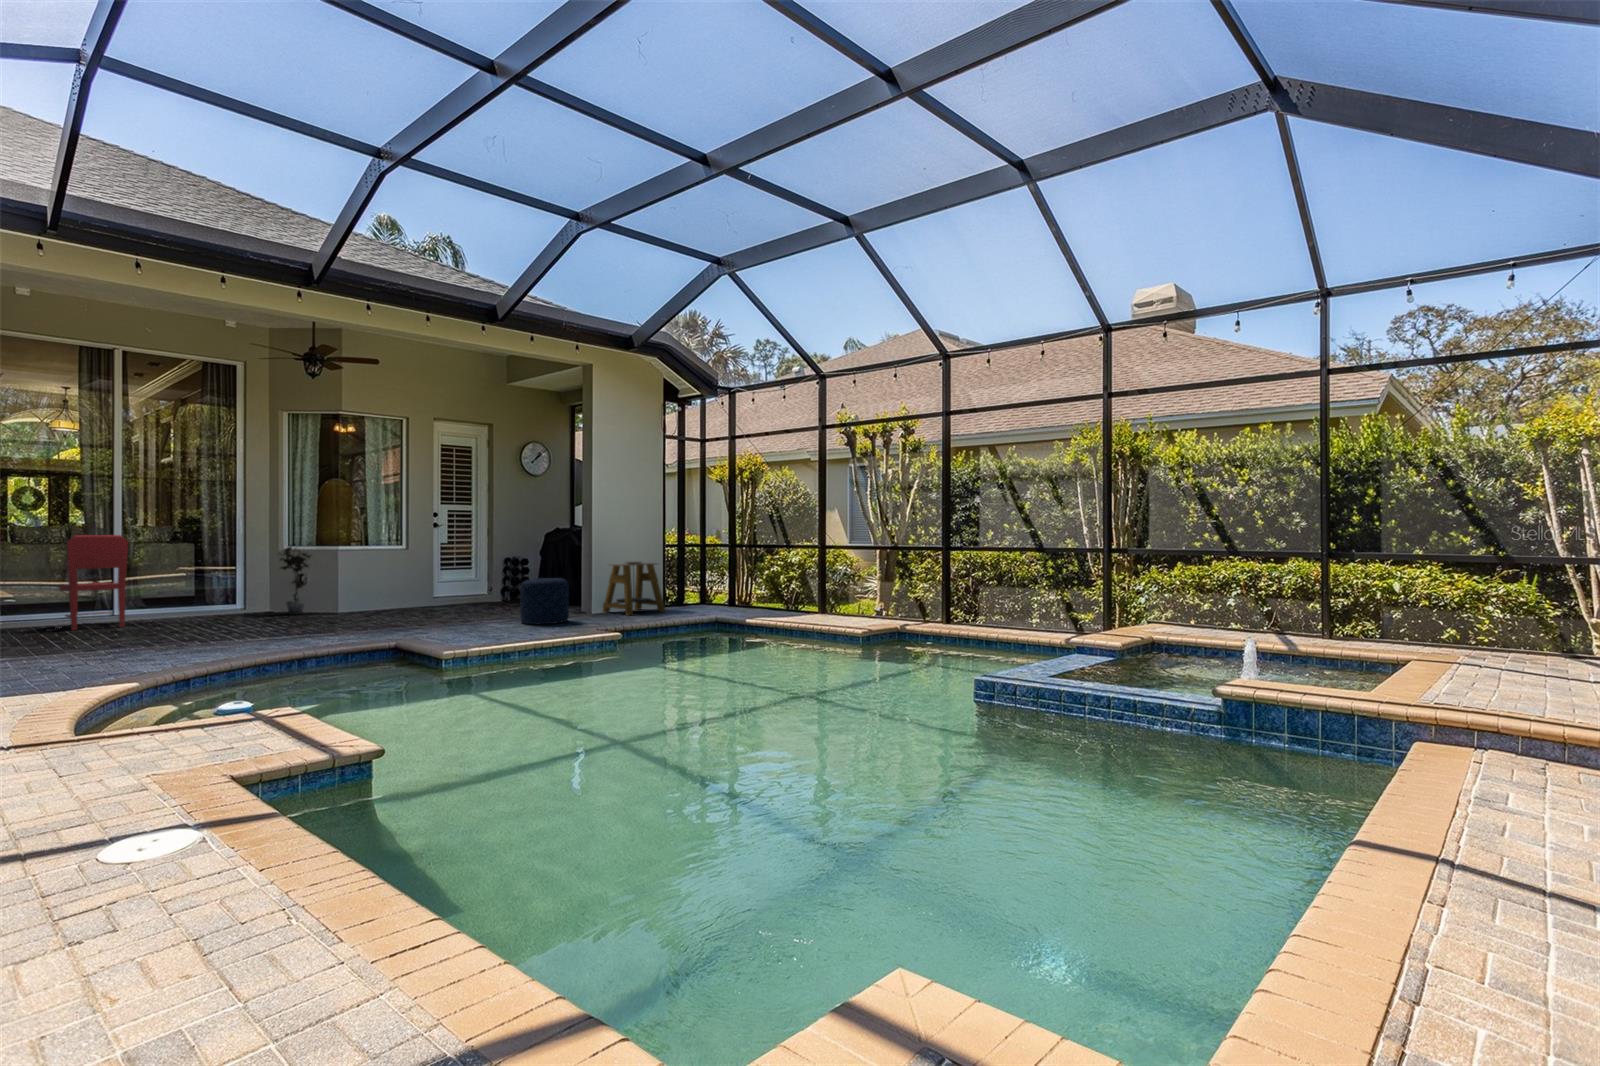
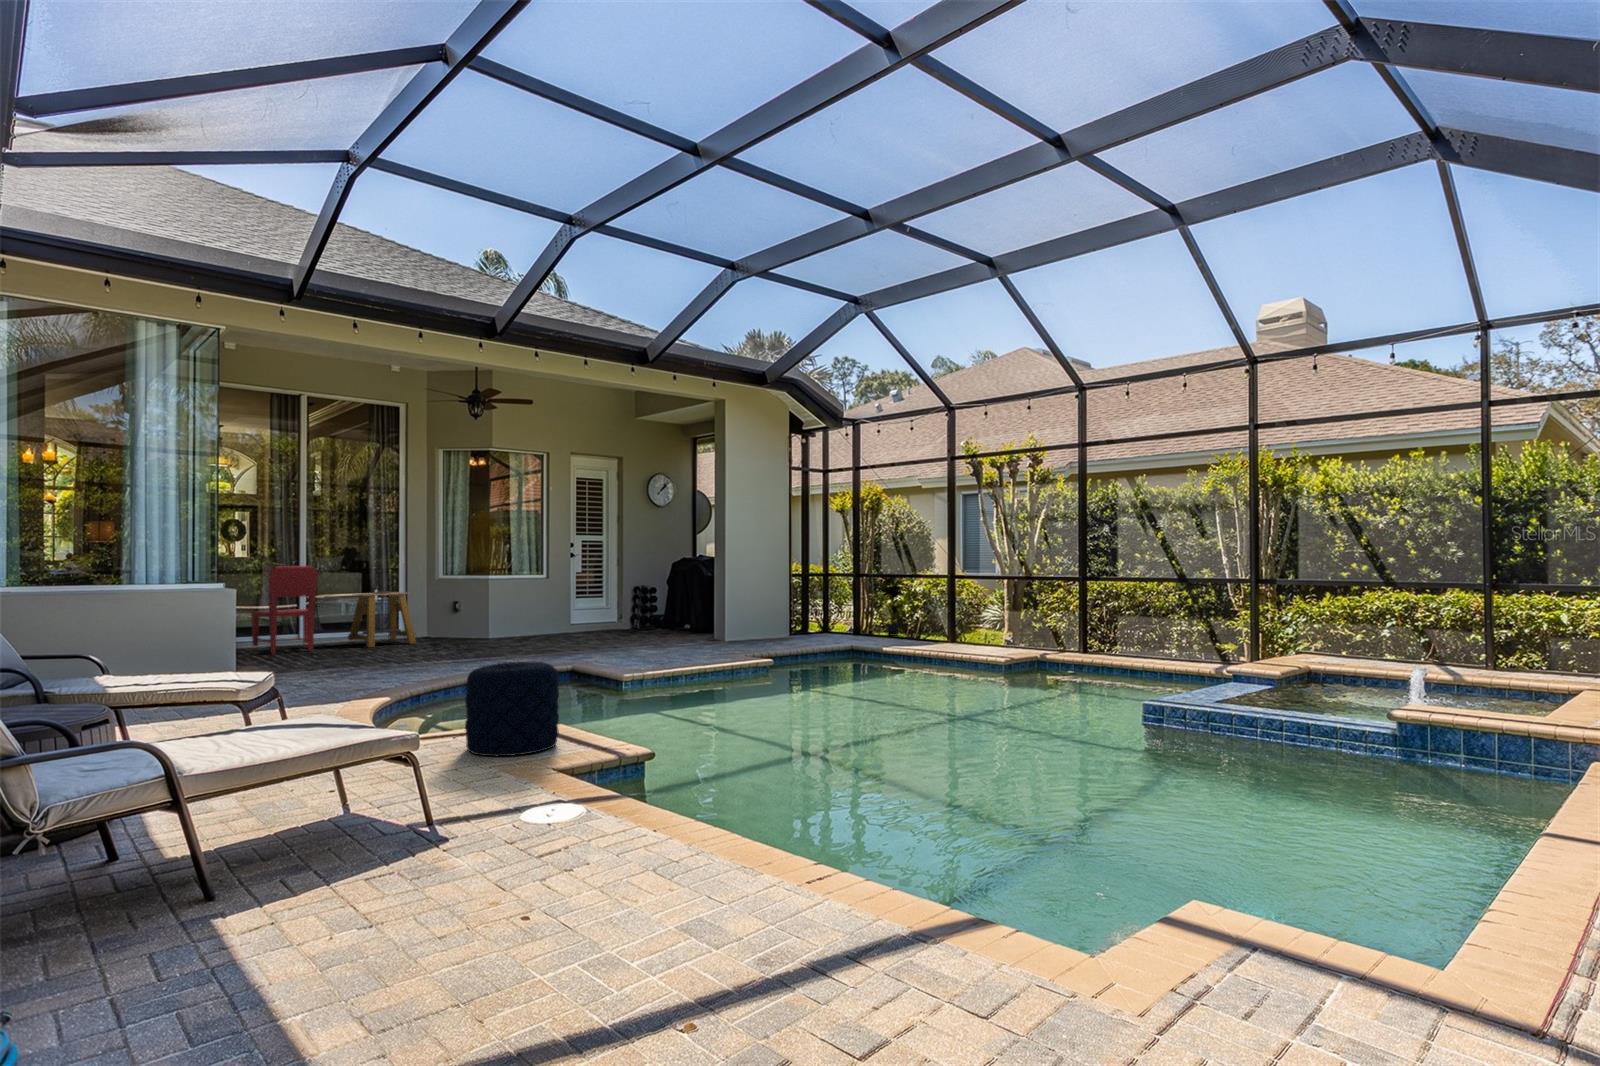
potted plant: present [280,547,311,615] -> present [879,577,908,636]
side table: present [603,562,665,615] -> present [348,591,416,647]
pouf: present [520,578,569,624] -> present [465,662,559,756]

